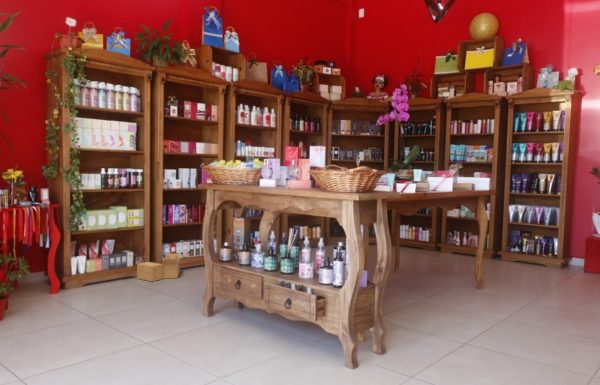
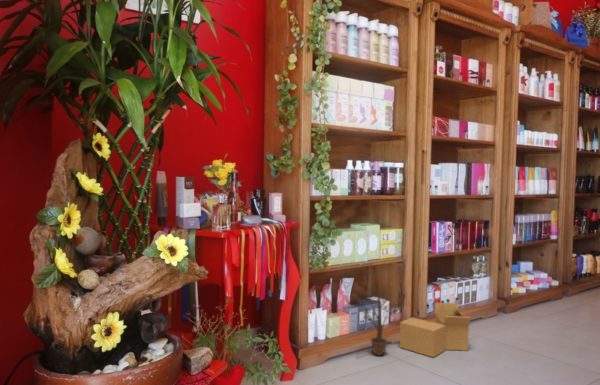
decorative plant: none [104,247,132,282] -> present [360,295,396,355]

